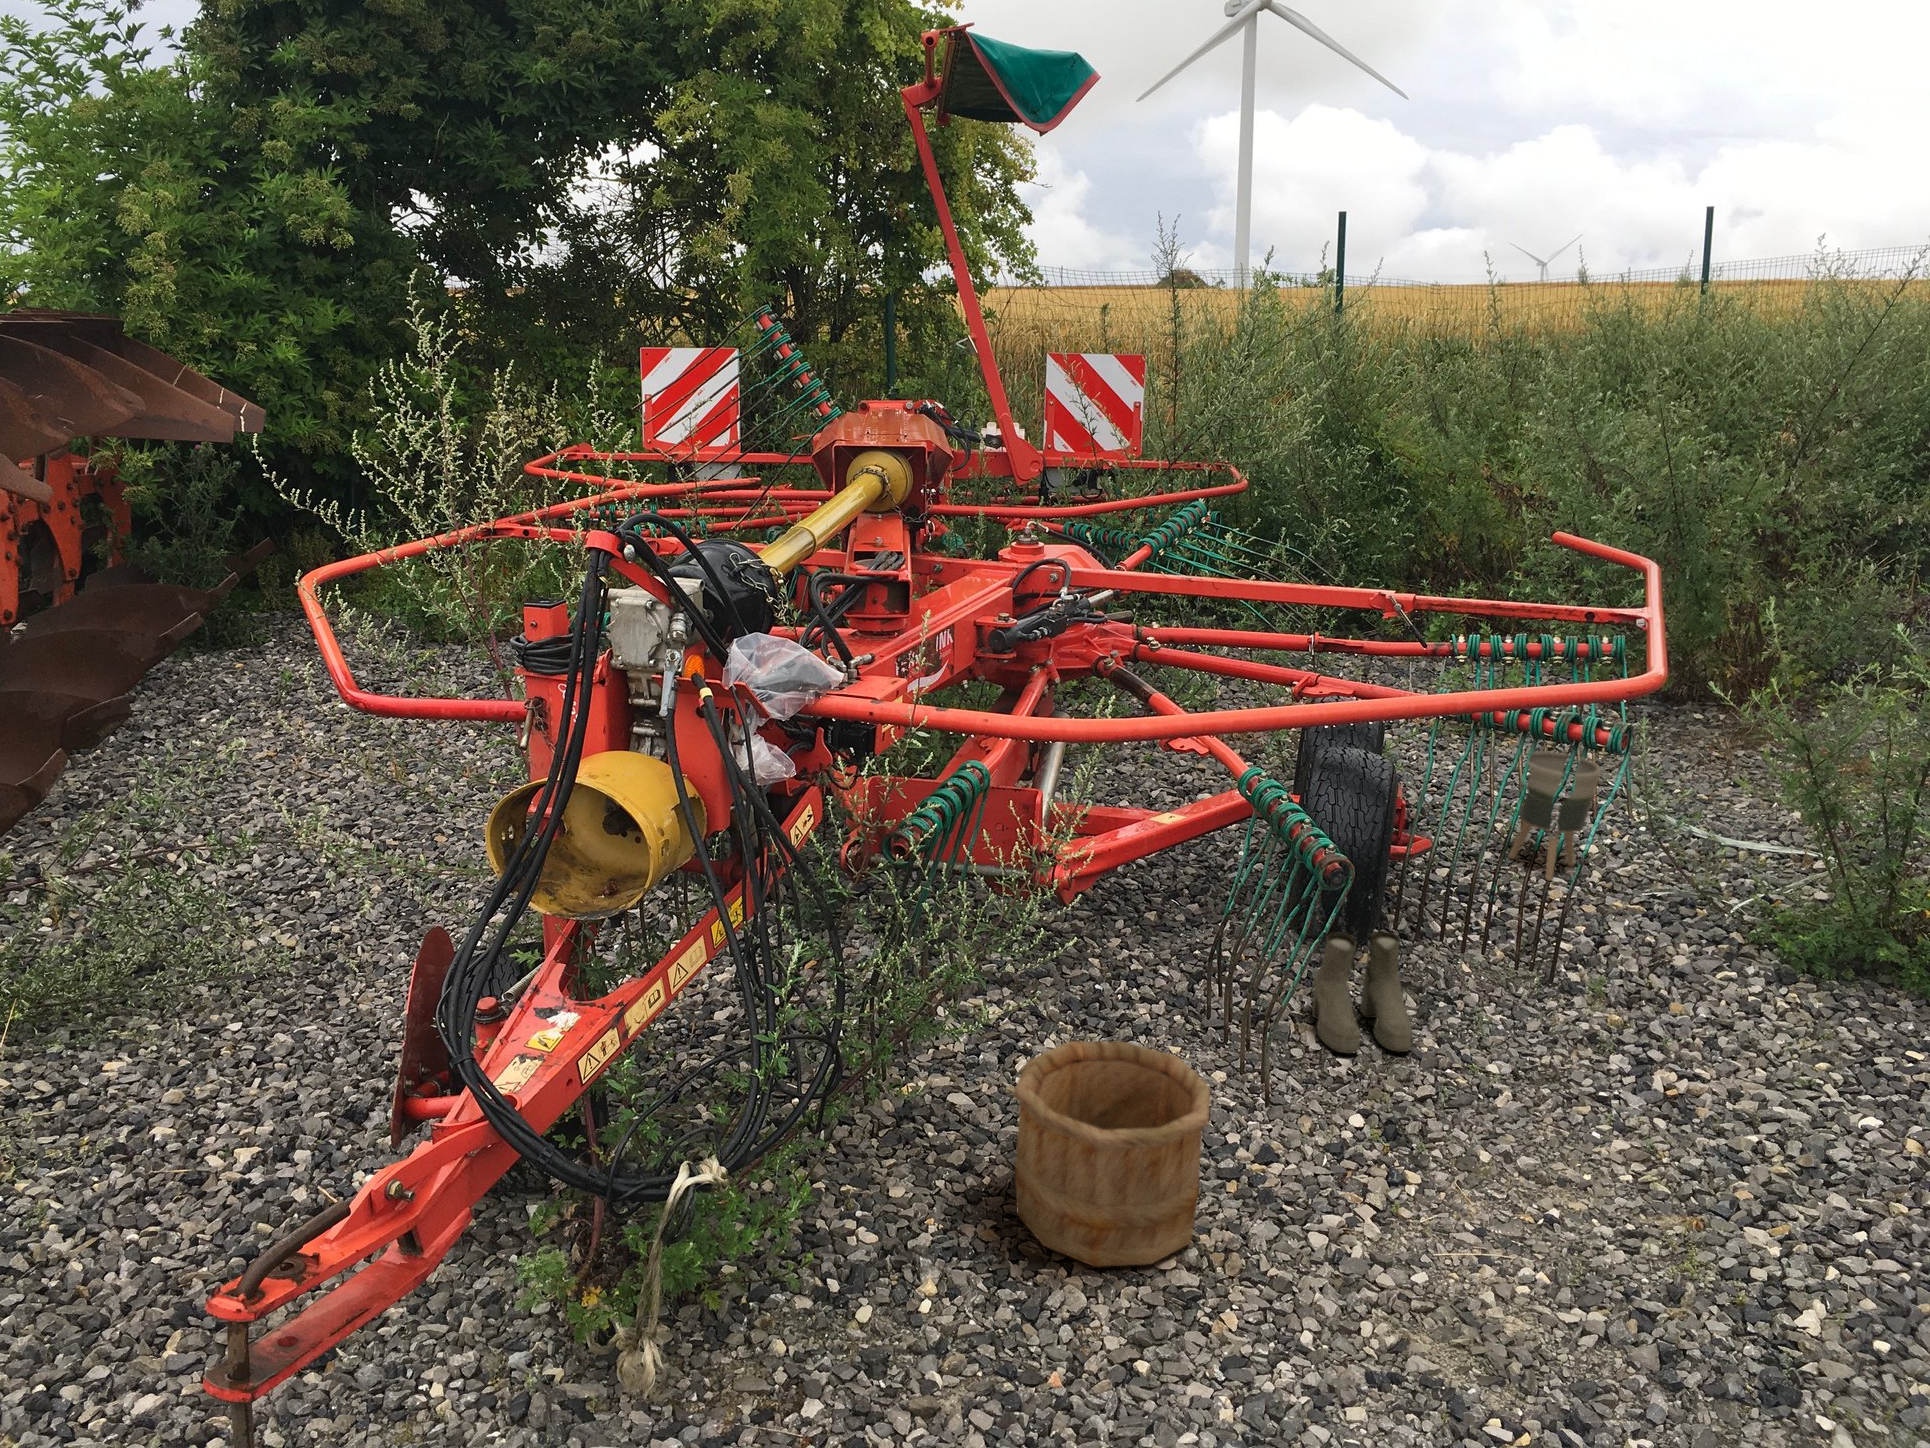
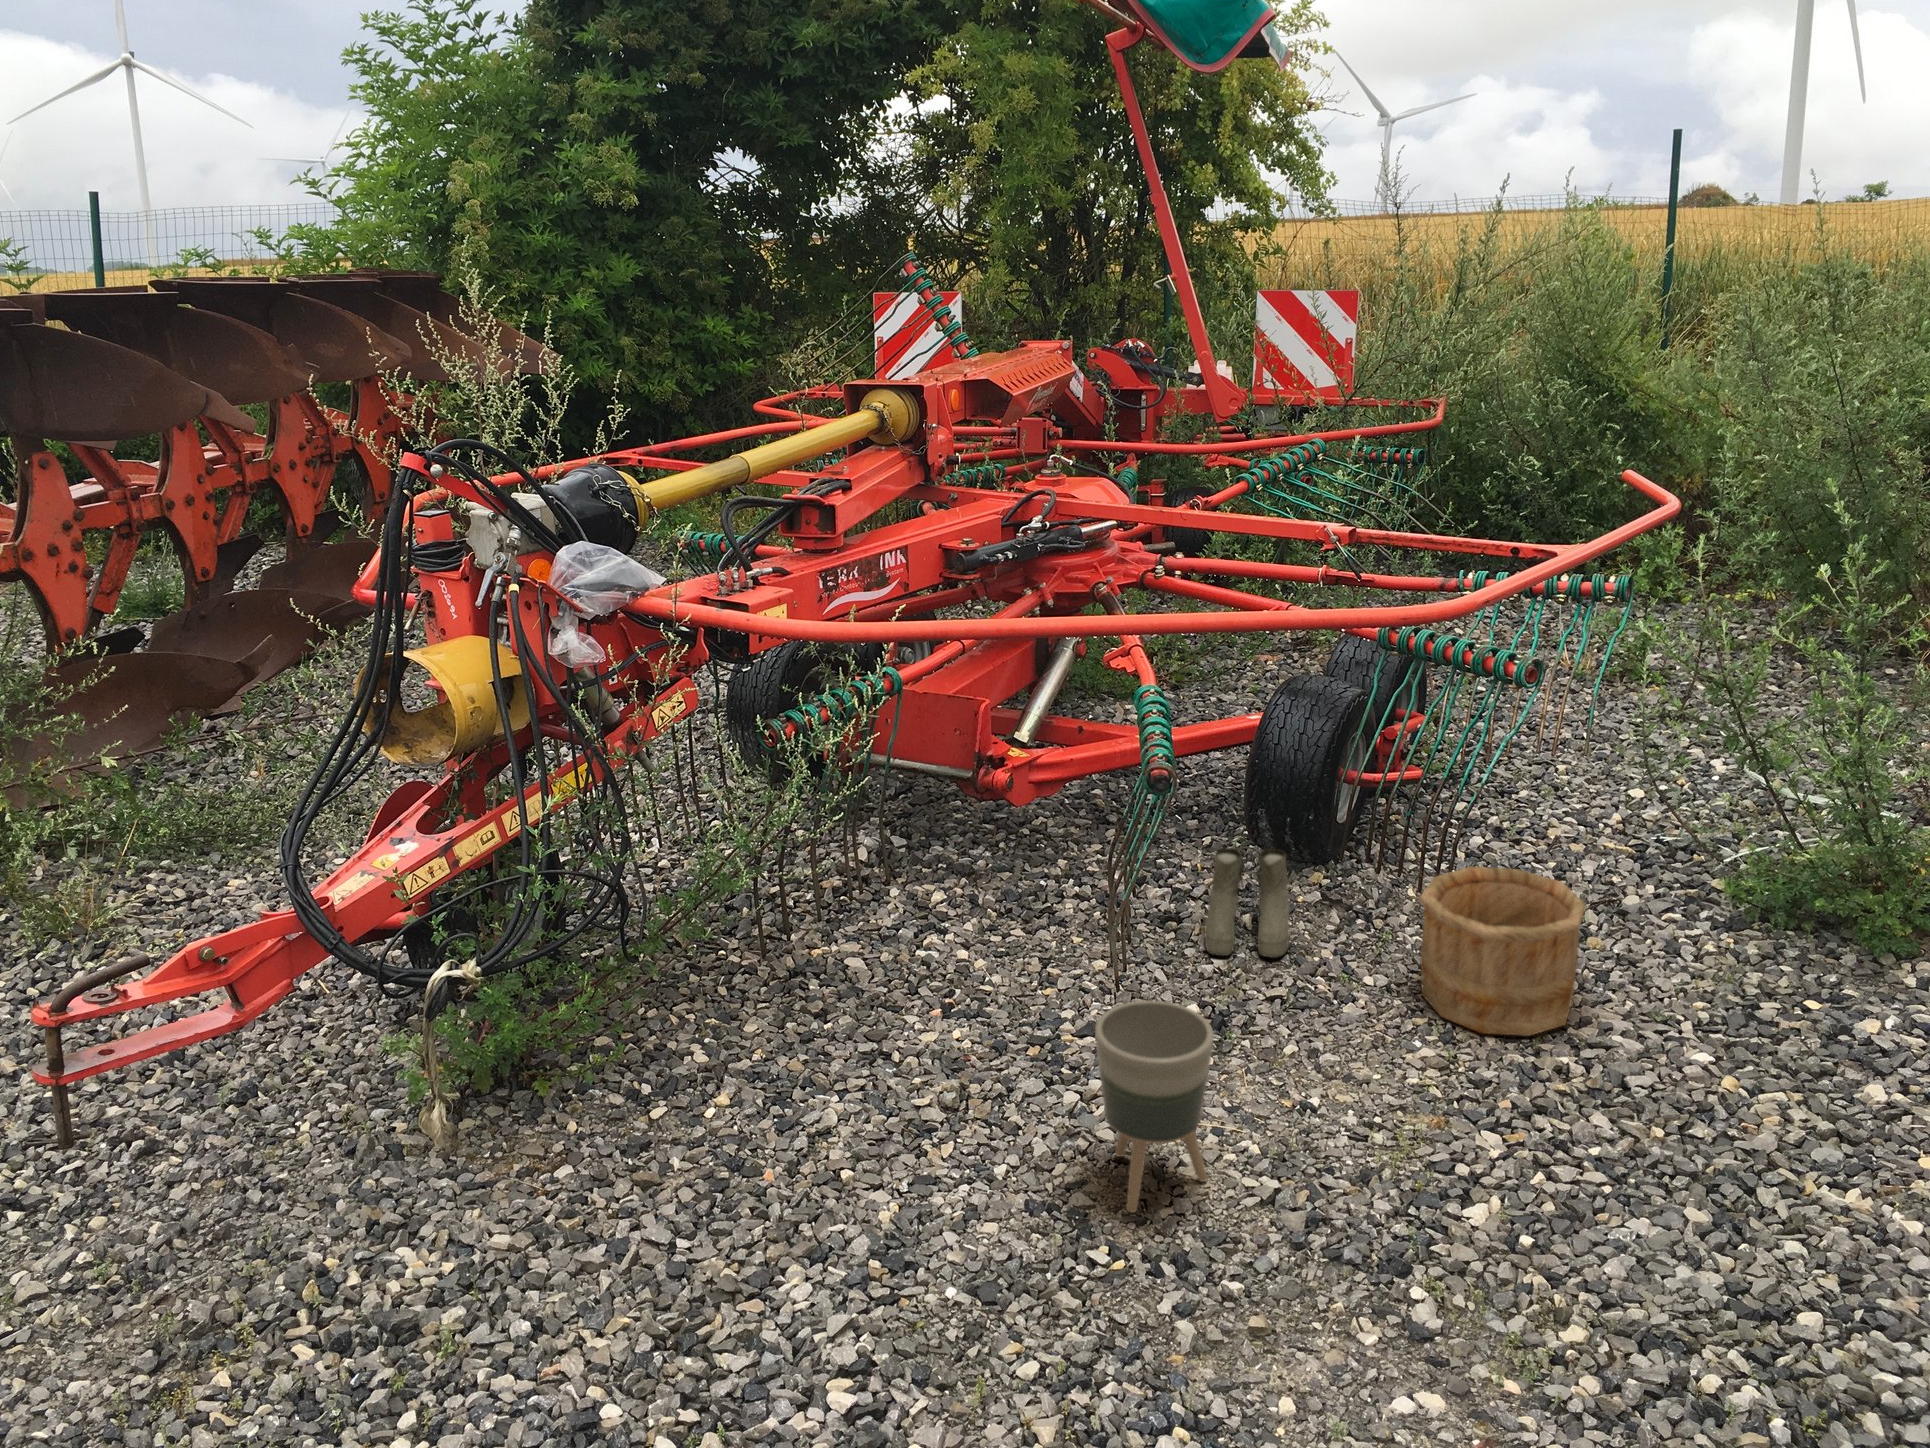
planter: present [1509,751,1601,881] -> present [1095,1000,1214,1213]
wooden bucket: present [1013,1041,1210,1267] -> present [1419,867,1586,1036]

